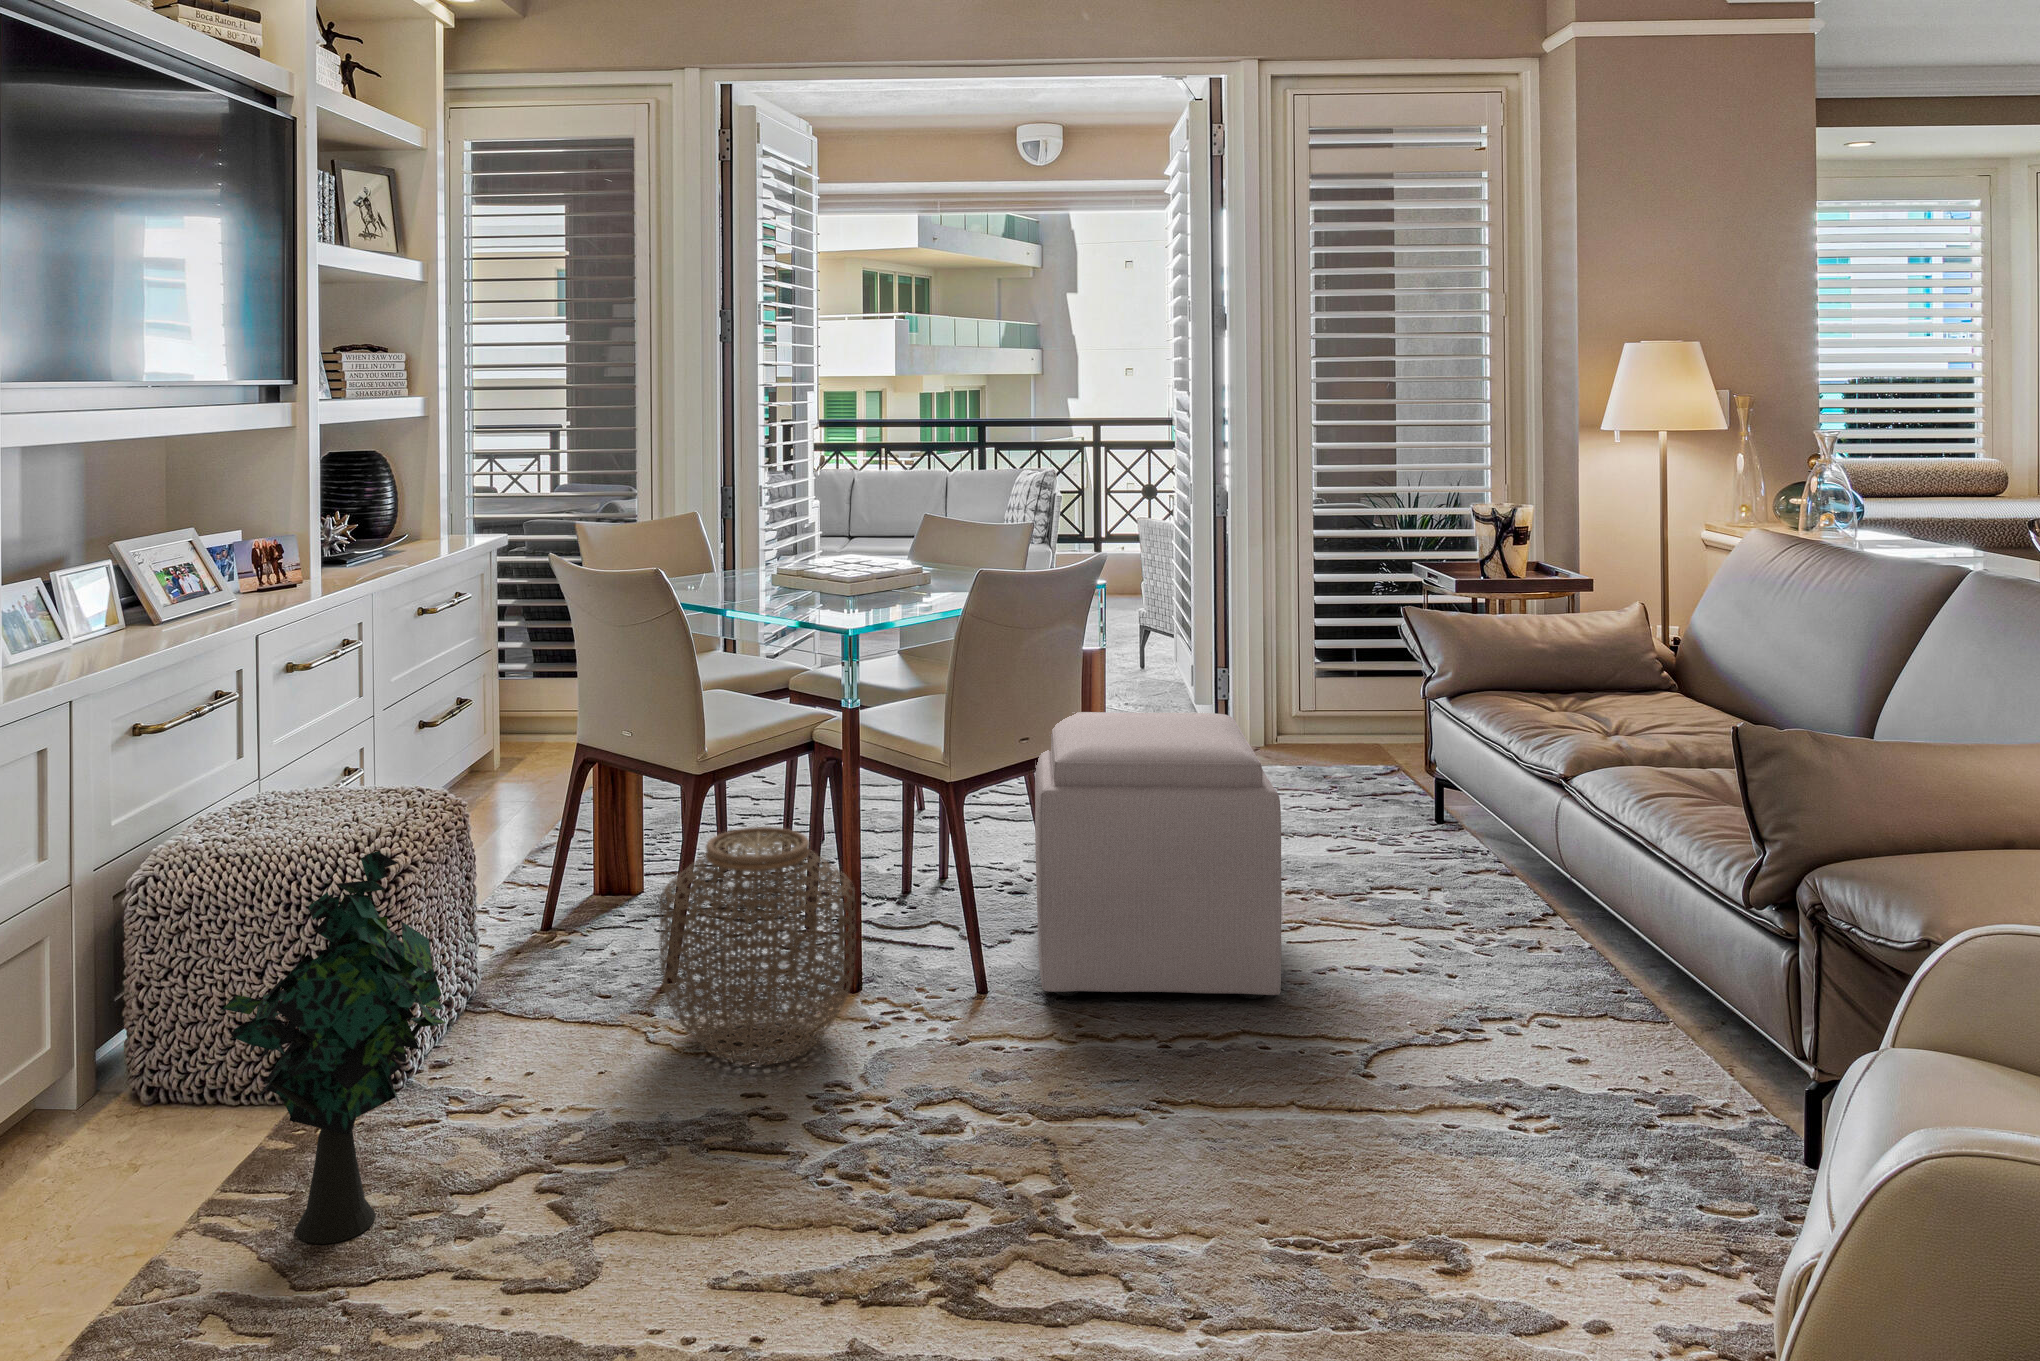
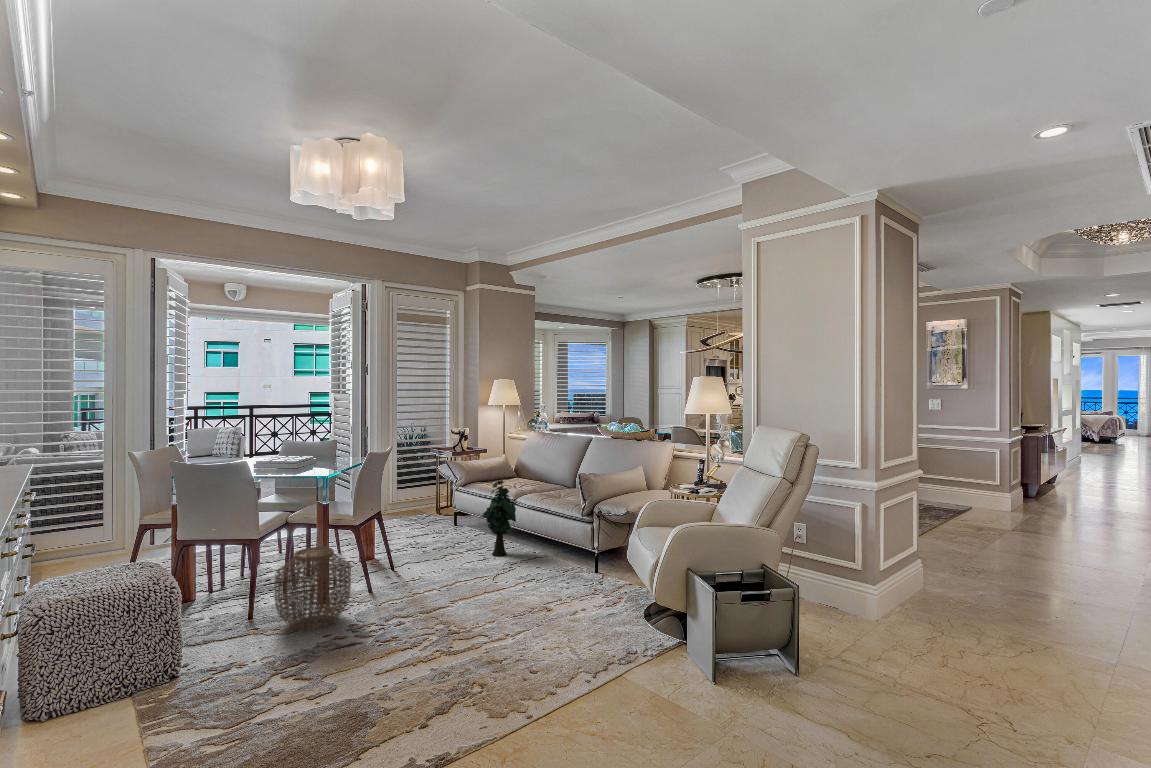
ottoman: present [1035,712,1282,999] -> none [366,493,463,586]
decorative plant: present [223,851,446,1244] -> present [482,481,516,556]

